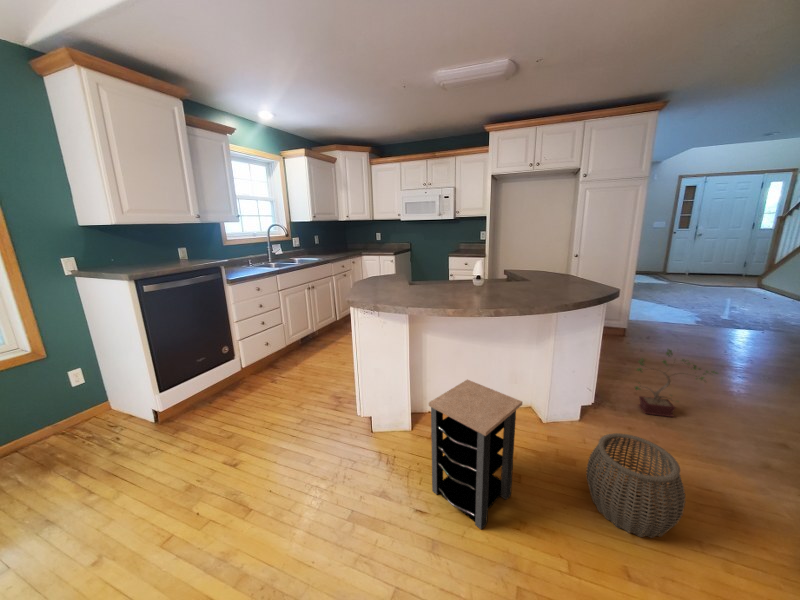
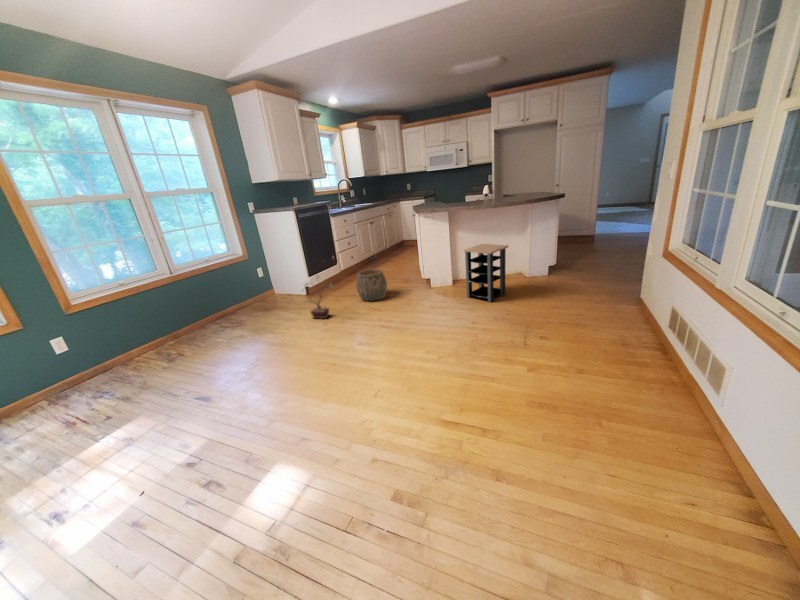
potted plant: present [635,349,718,417] -> present [306,283,332,319]
woven basket: present [586,433,685,538] -> present [356,269,387,301]

